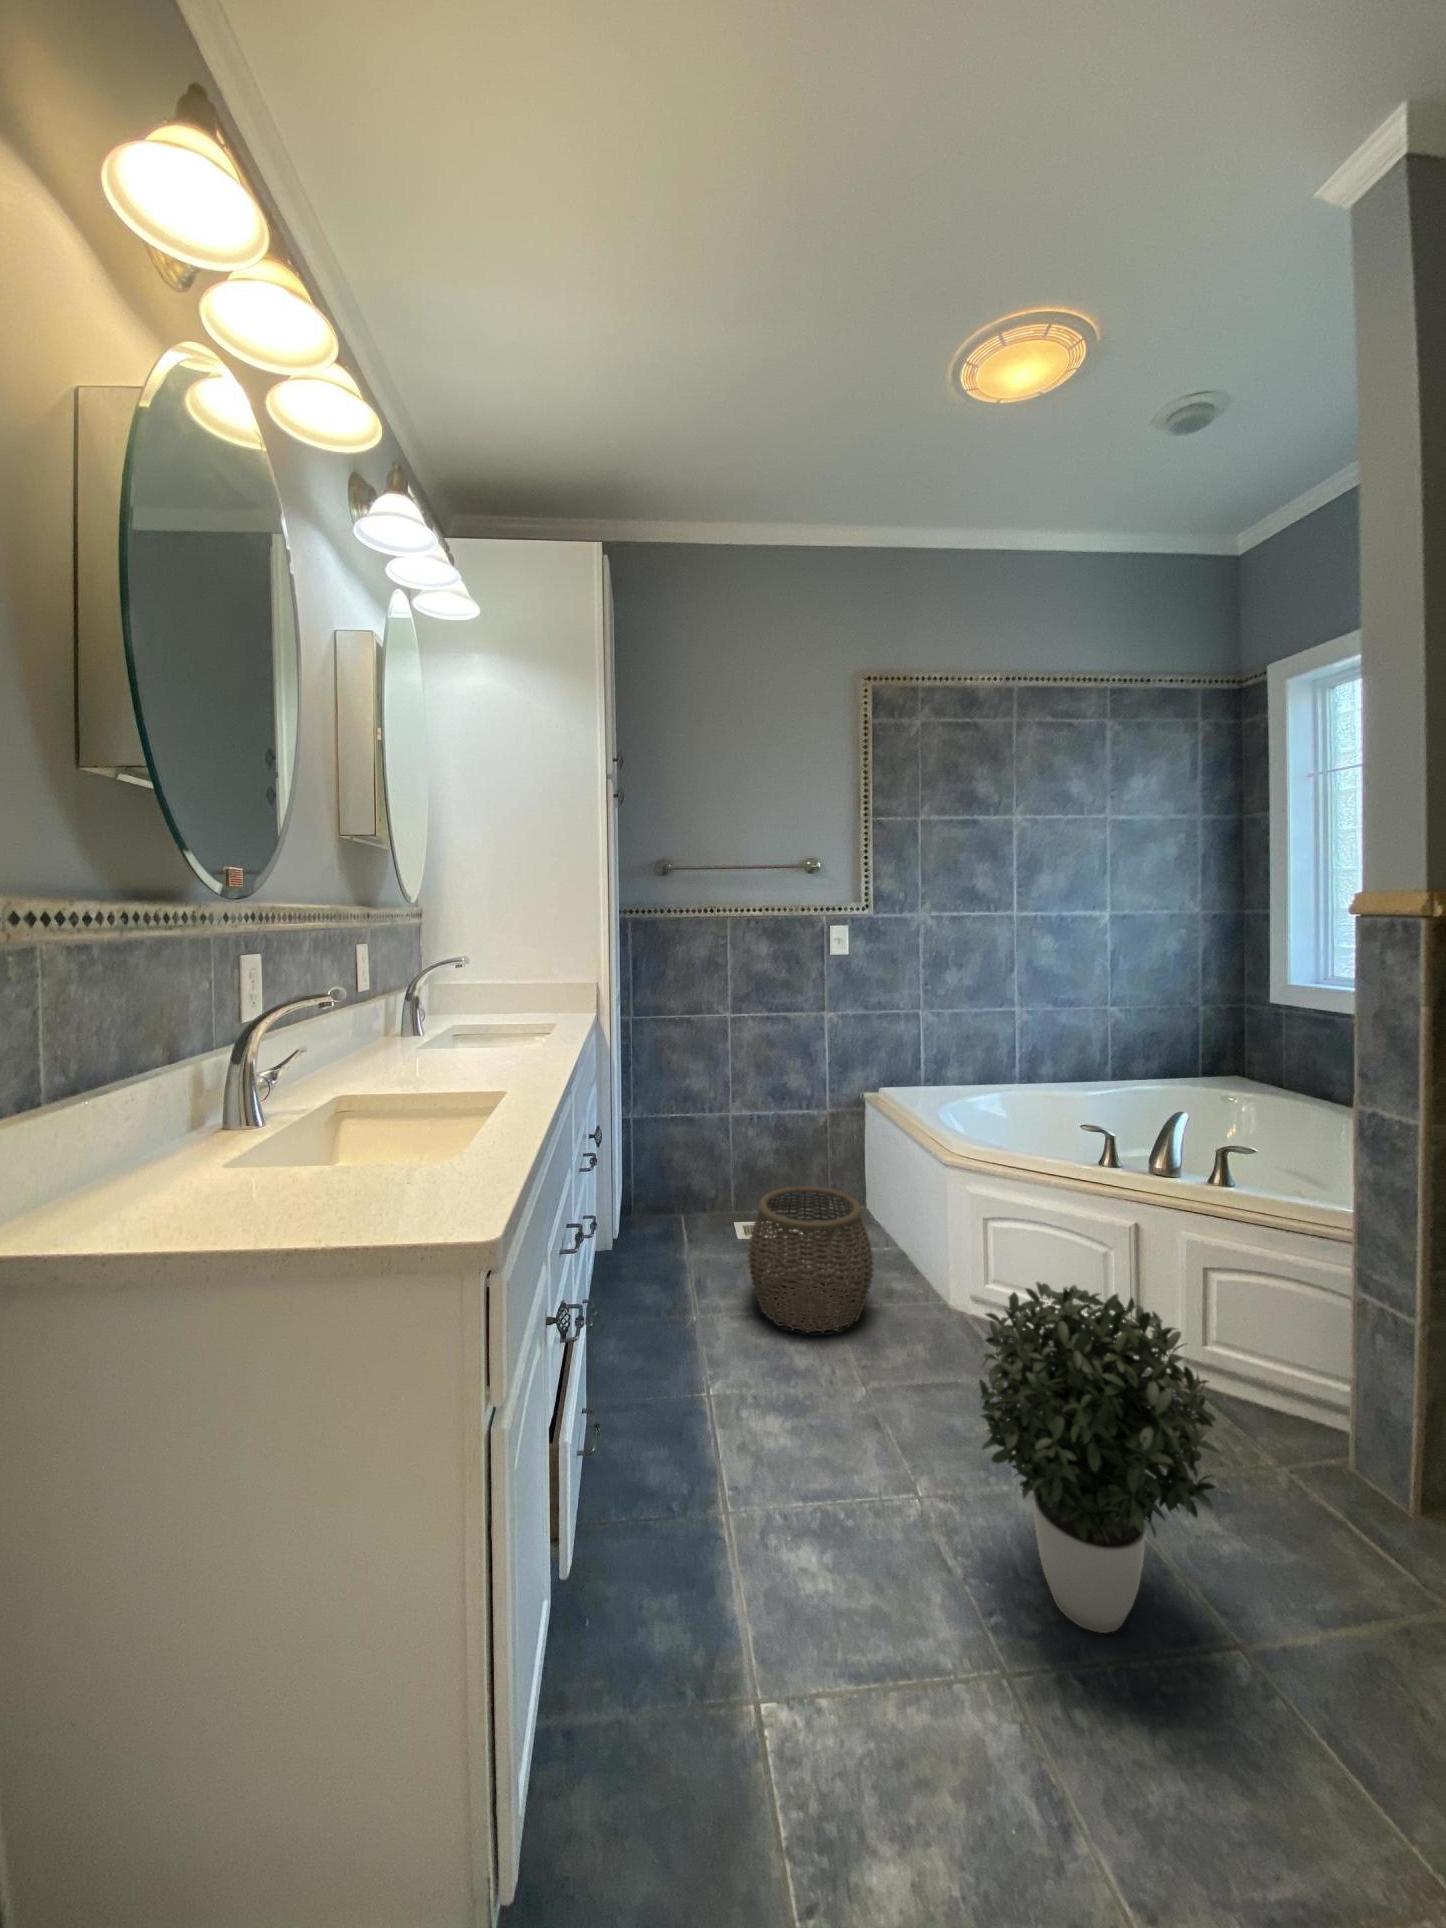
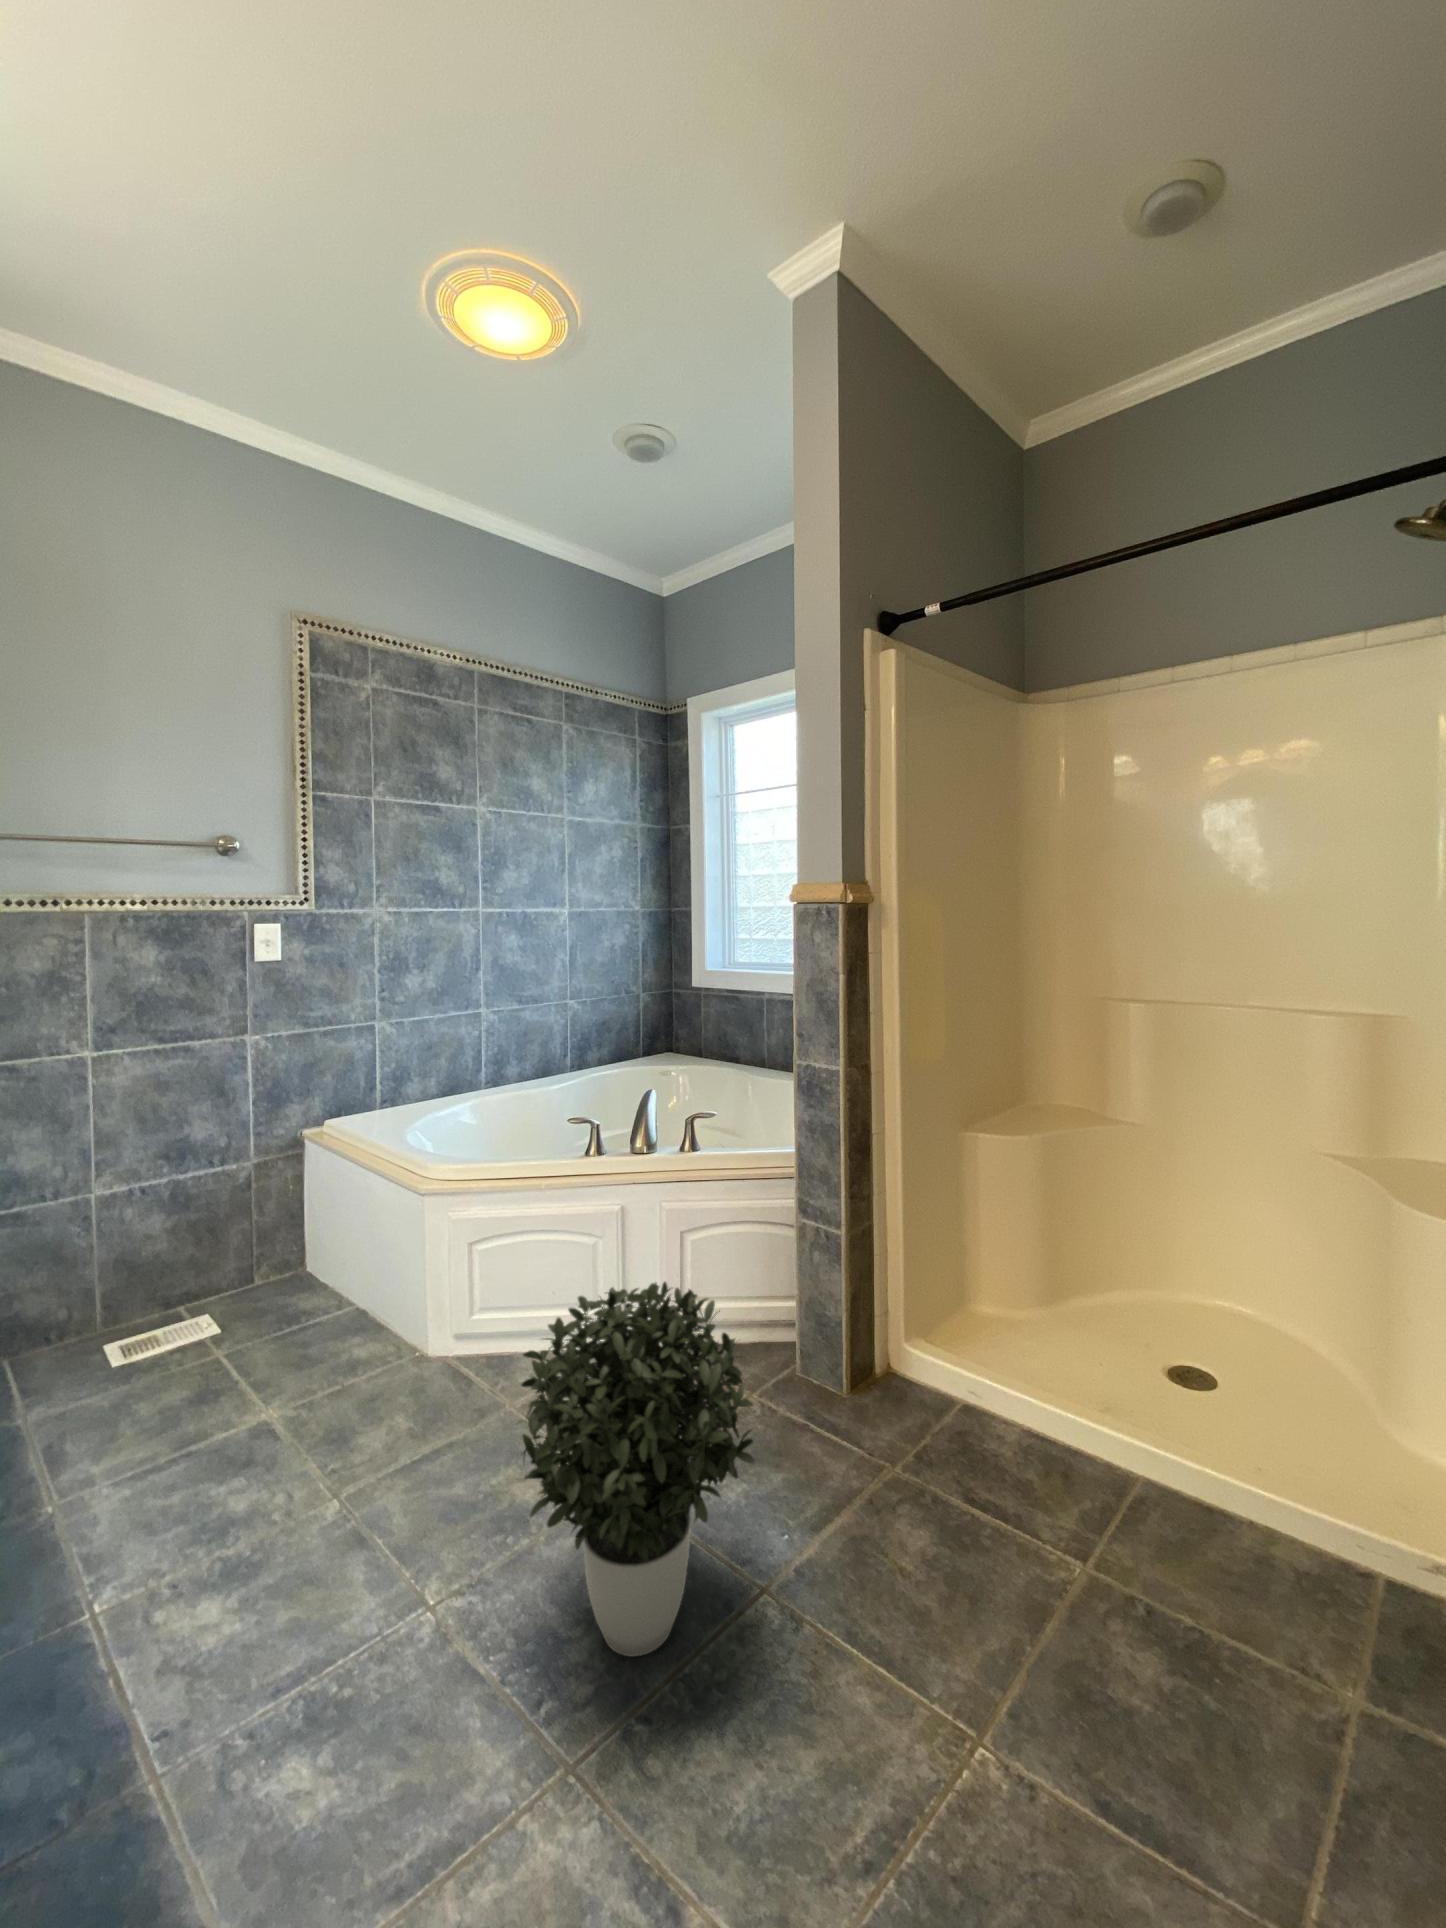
woven basket: present [748,1186,874,1333] -> none [140,1262,341,1478]

